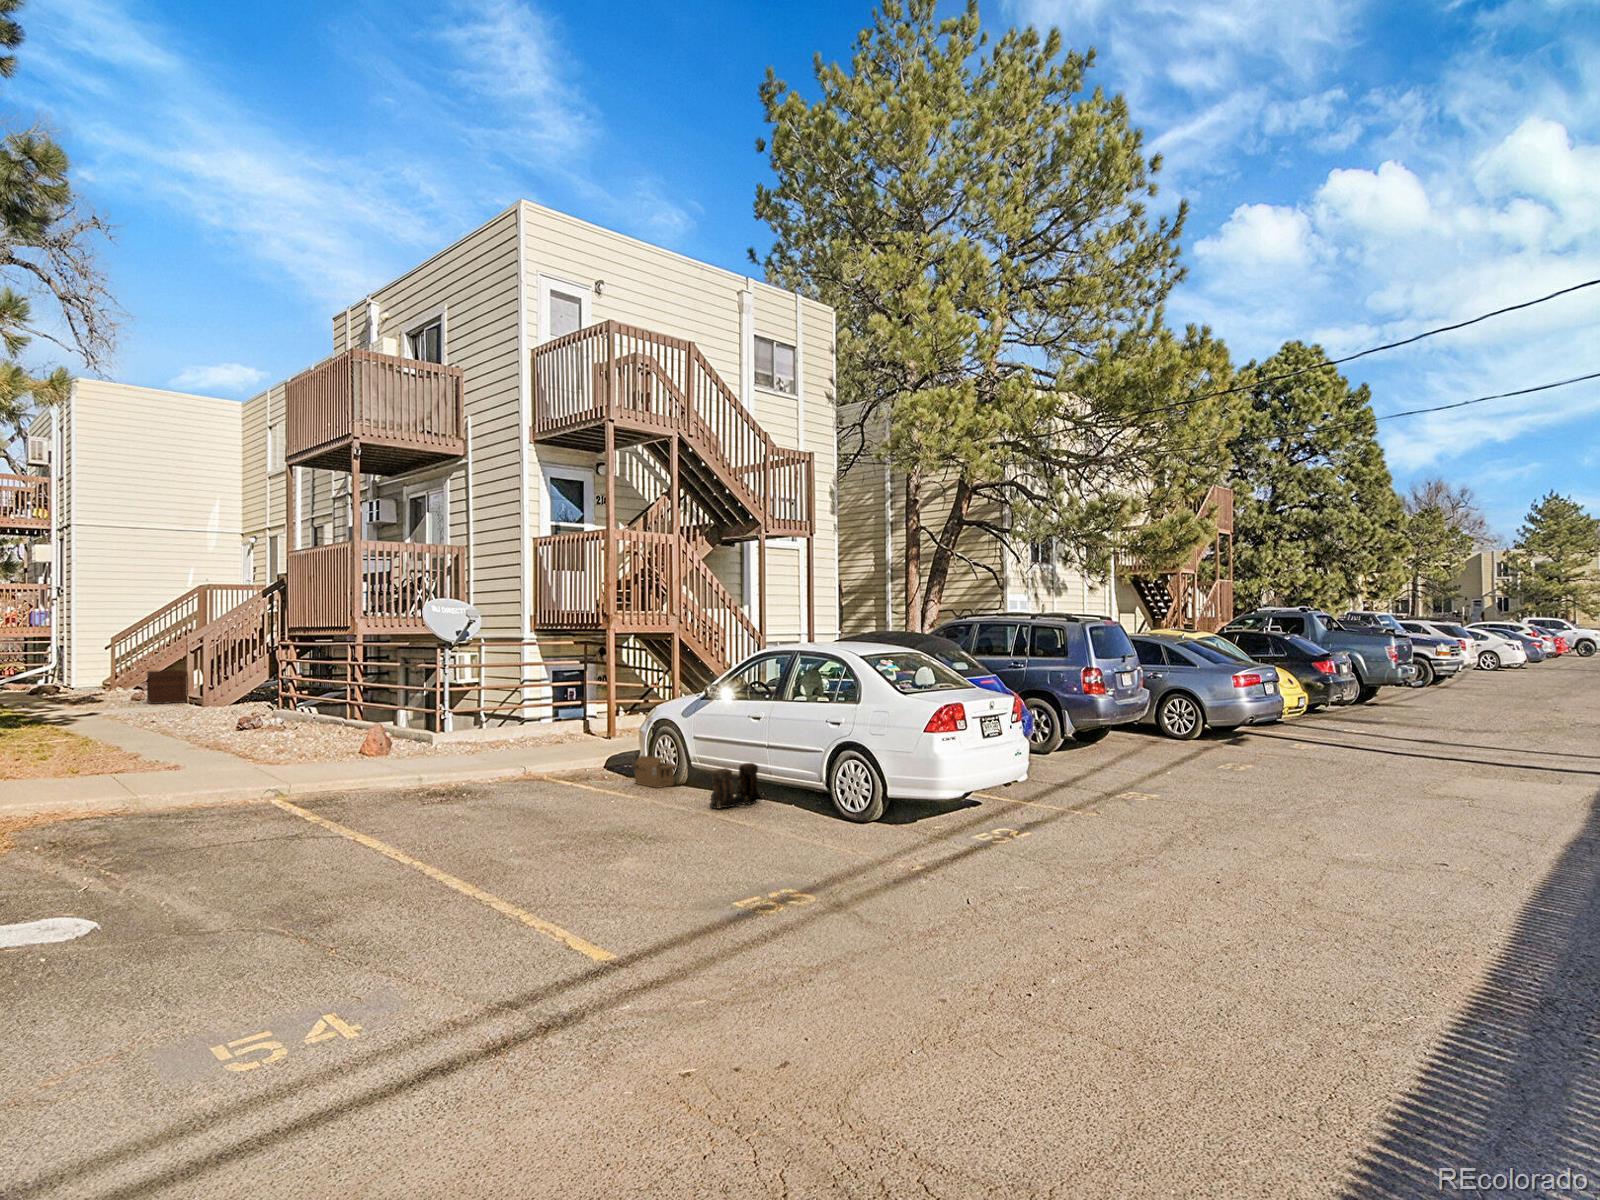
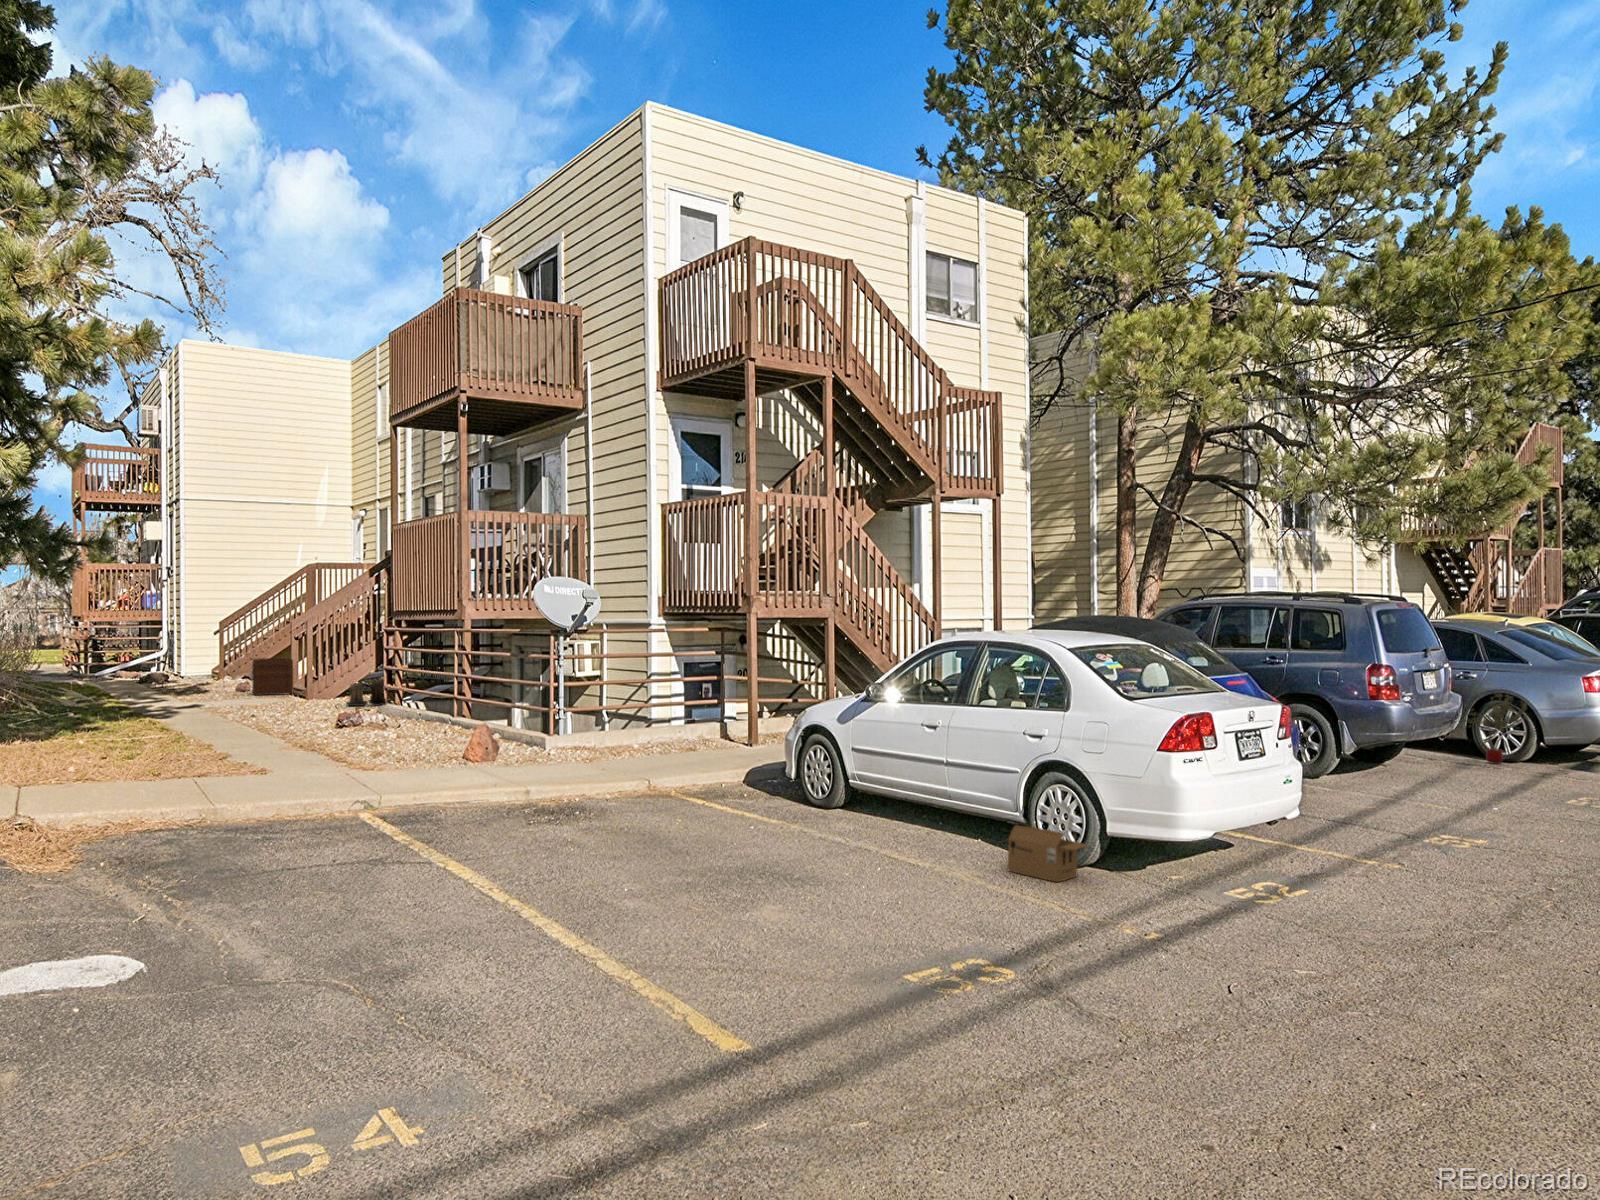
potted tree: none [1151,686,1195,741] -> present [1464,691,1528,764]
cardboard box: present [632,755,679,788] -> present [1002,825,1090,882]
backpack: present [709,763,762,809] -> present [346,681,386,706]

